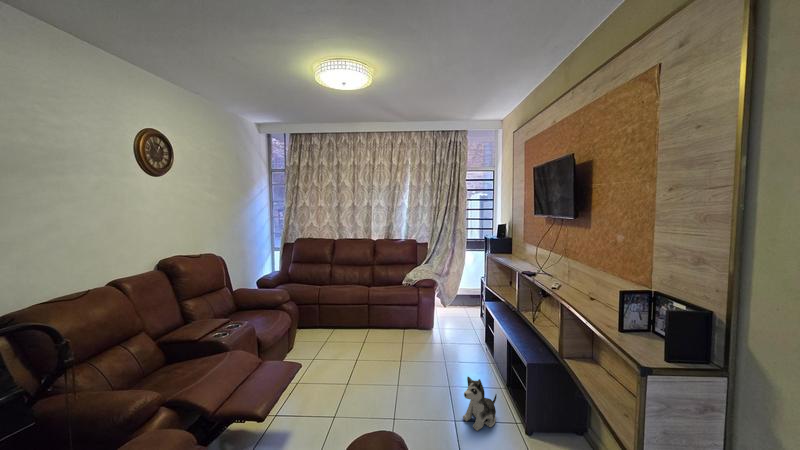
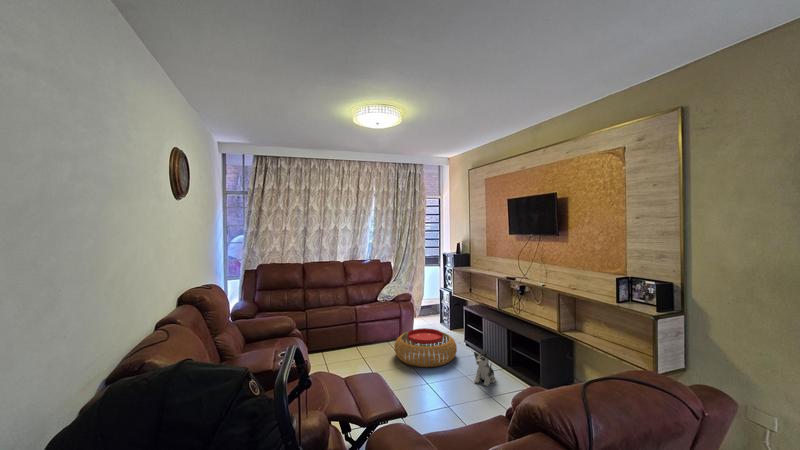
pouf: none [394,324,470,378] -> present [394,328,457,367]

